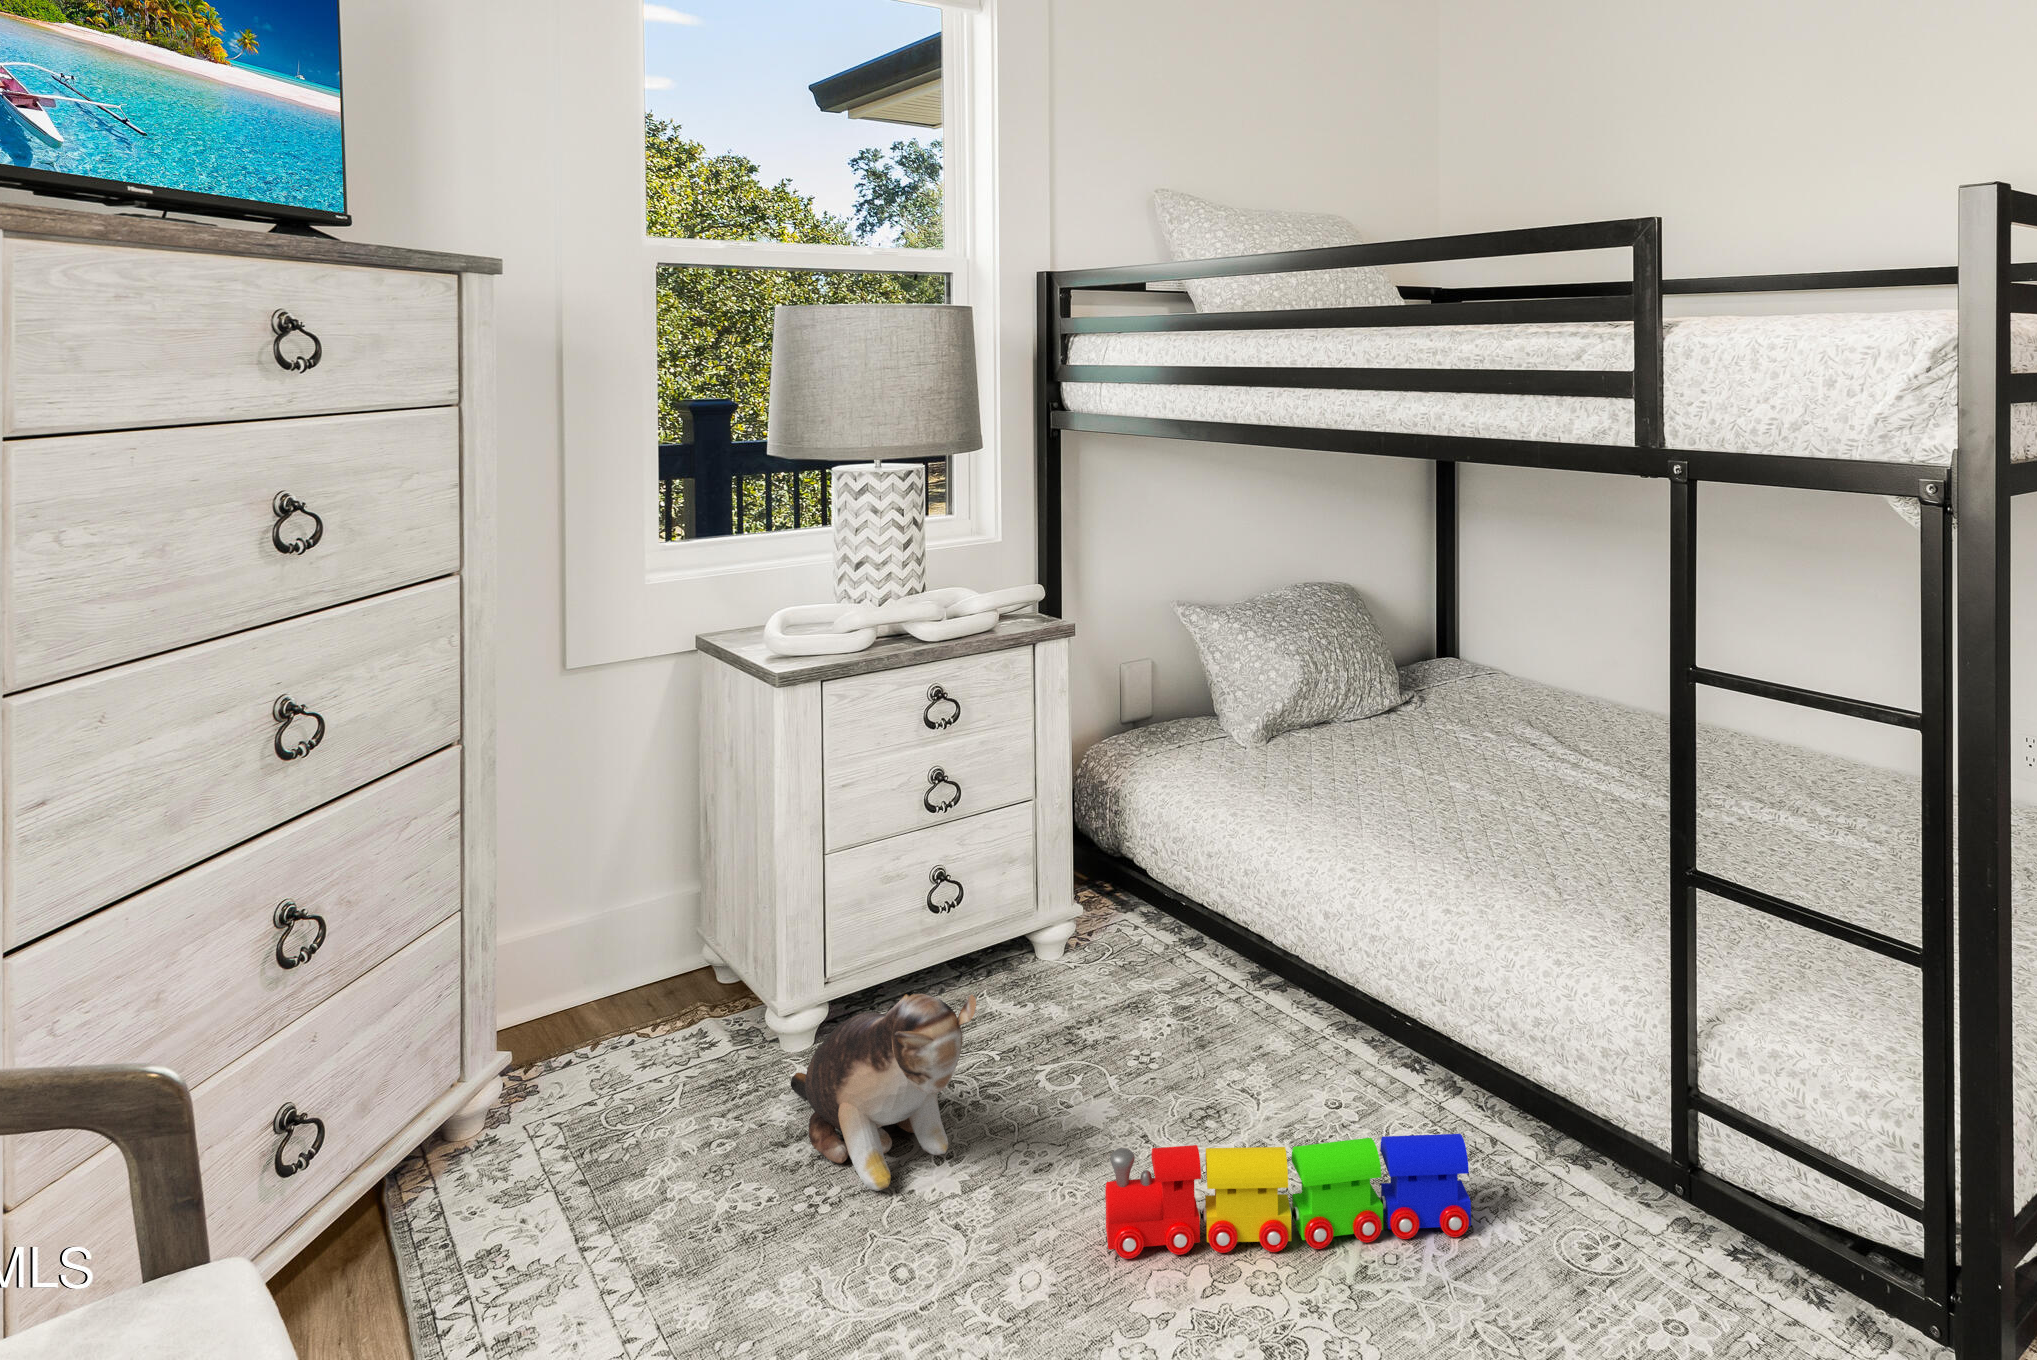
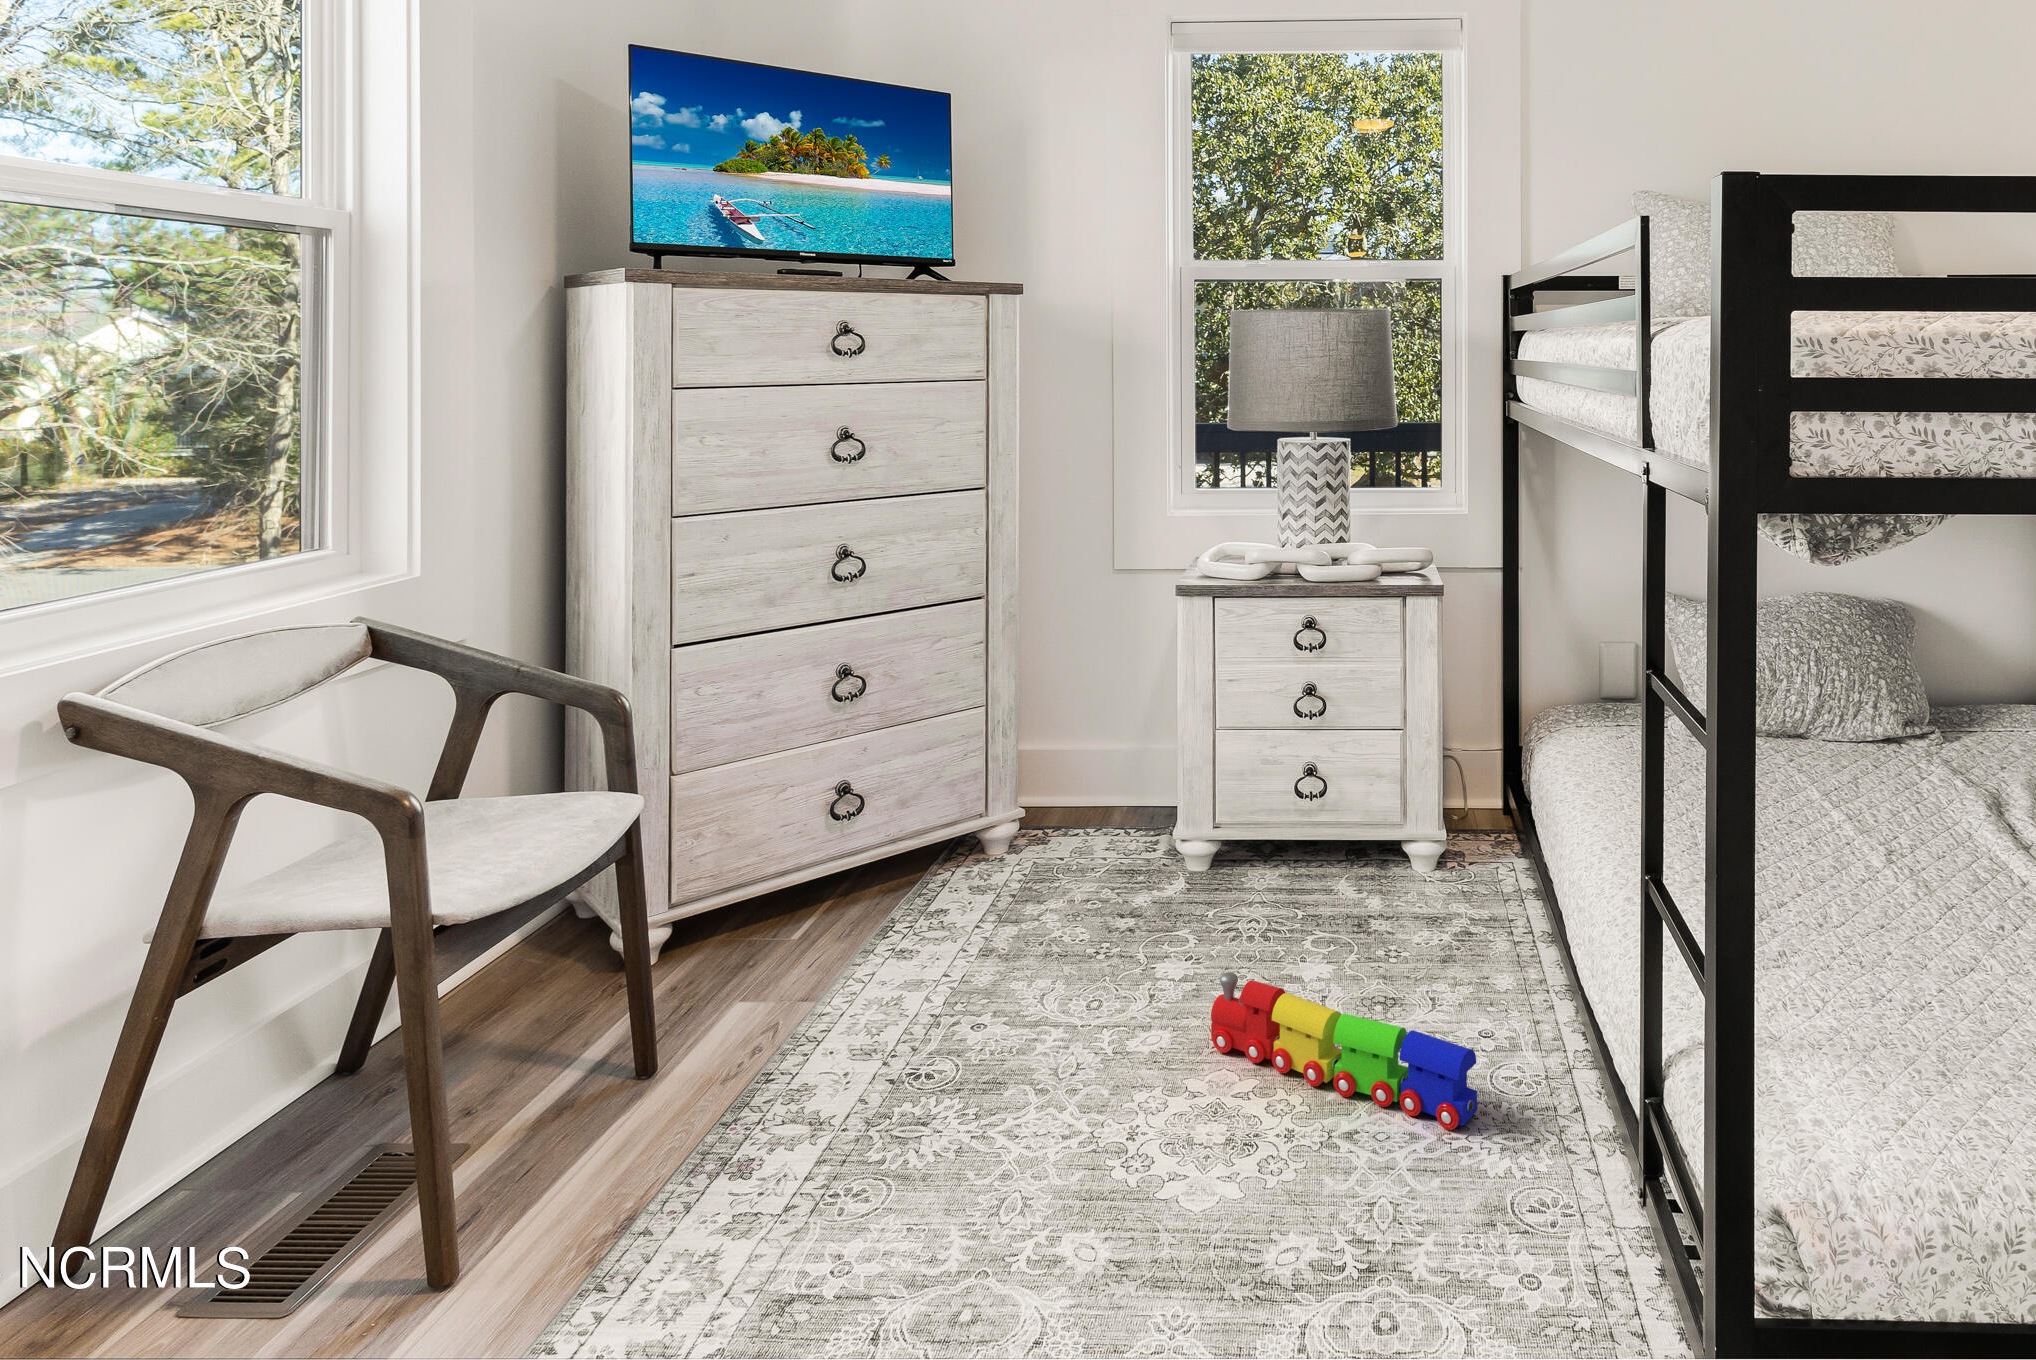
plush toy: present [790,994,976,1191] -> none [1124,829,1205,961]

